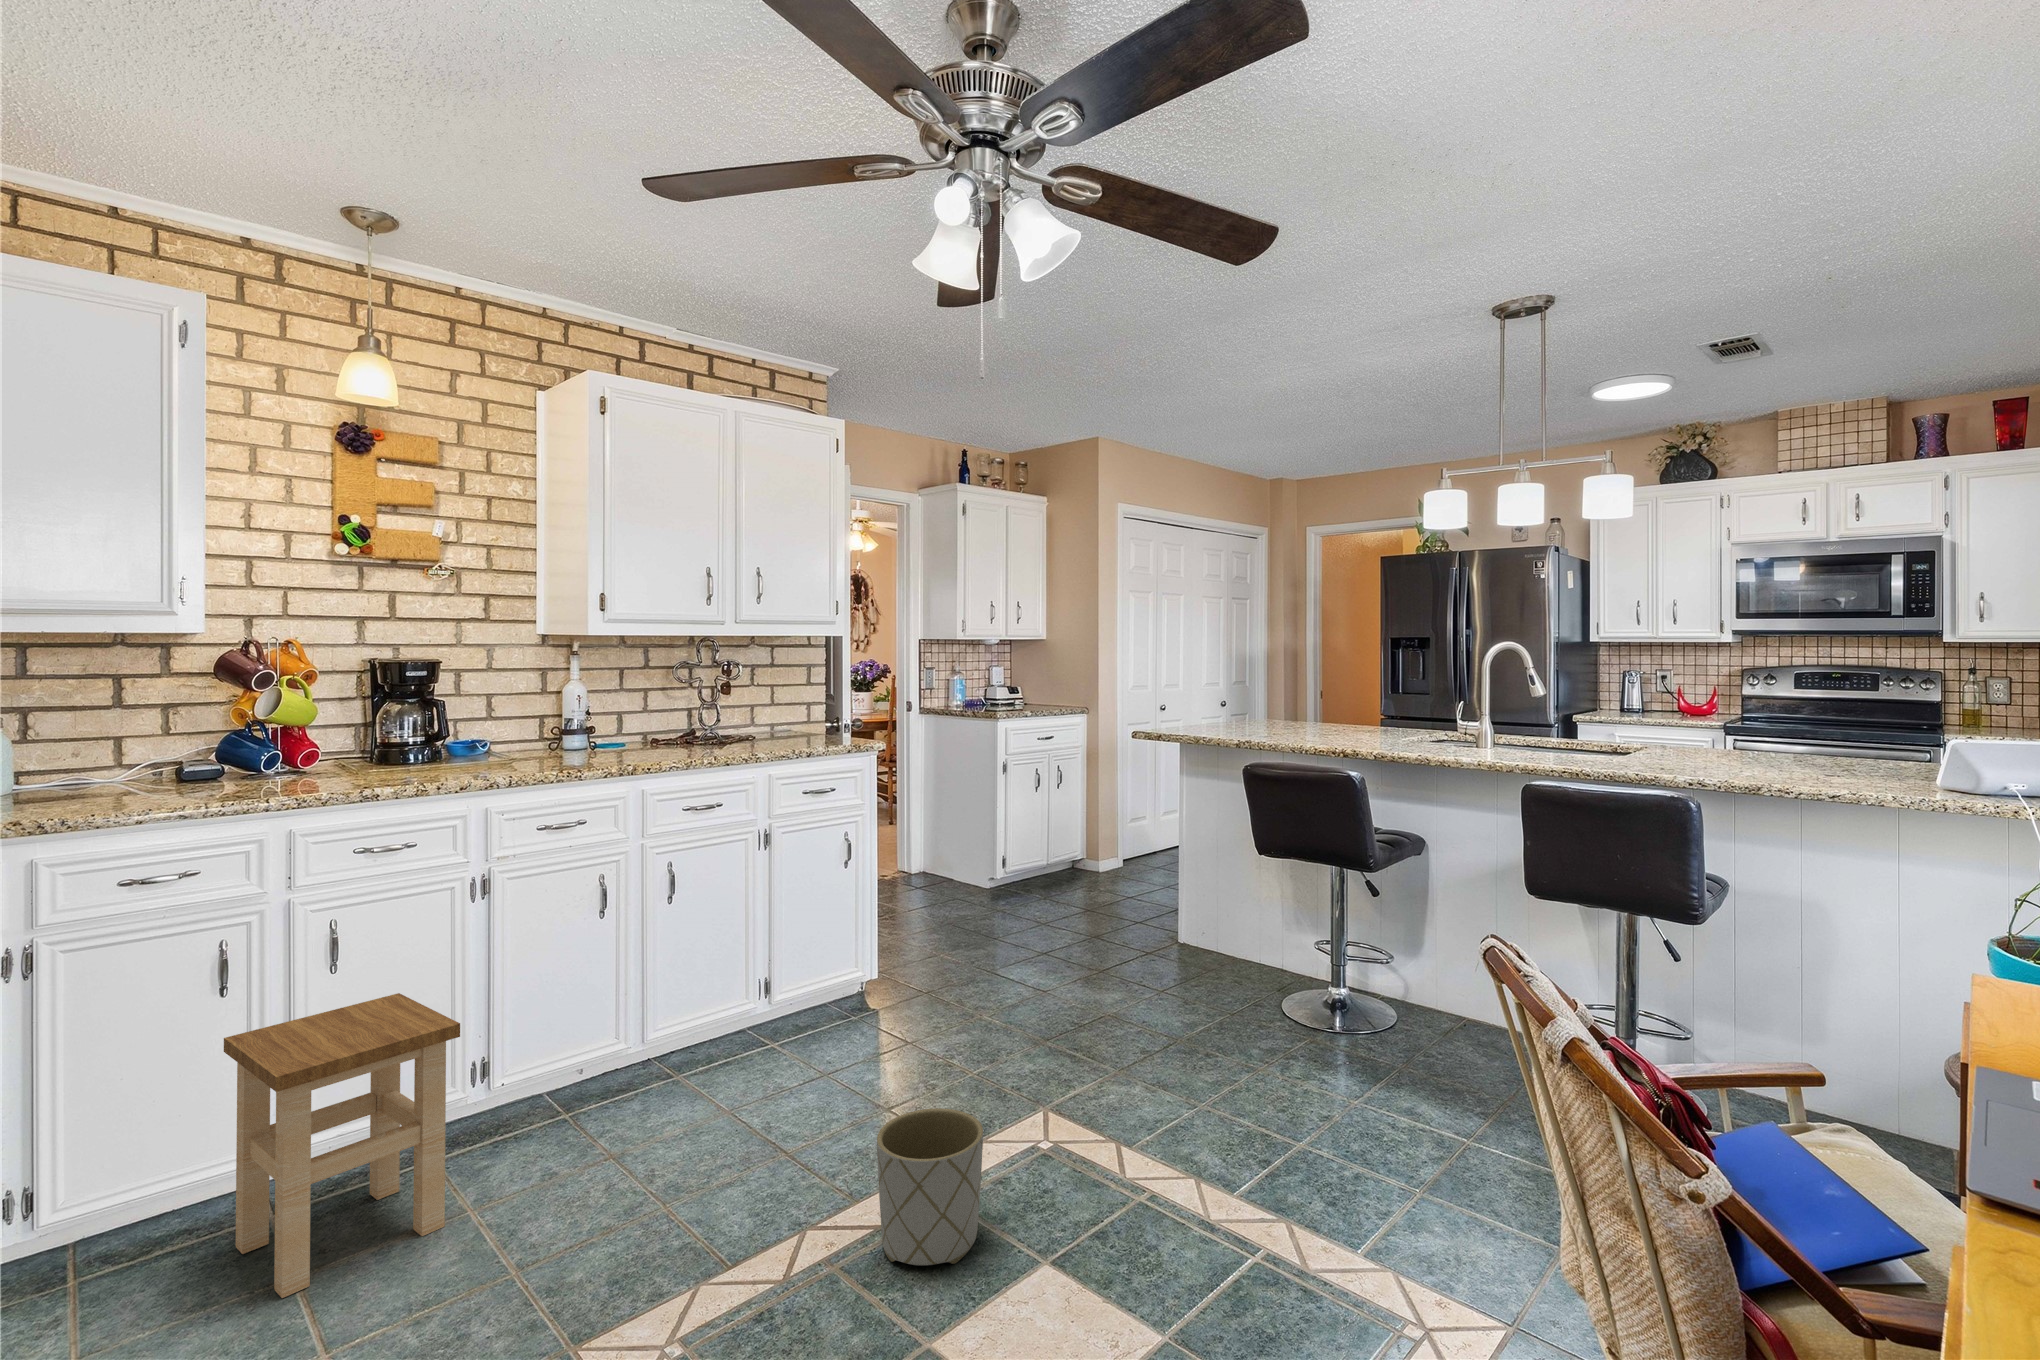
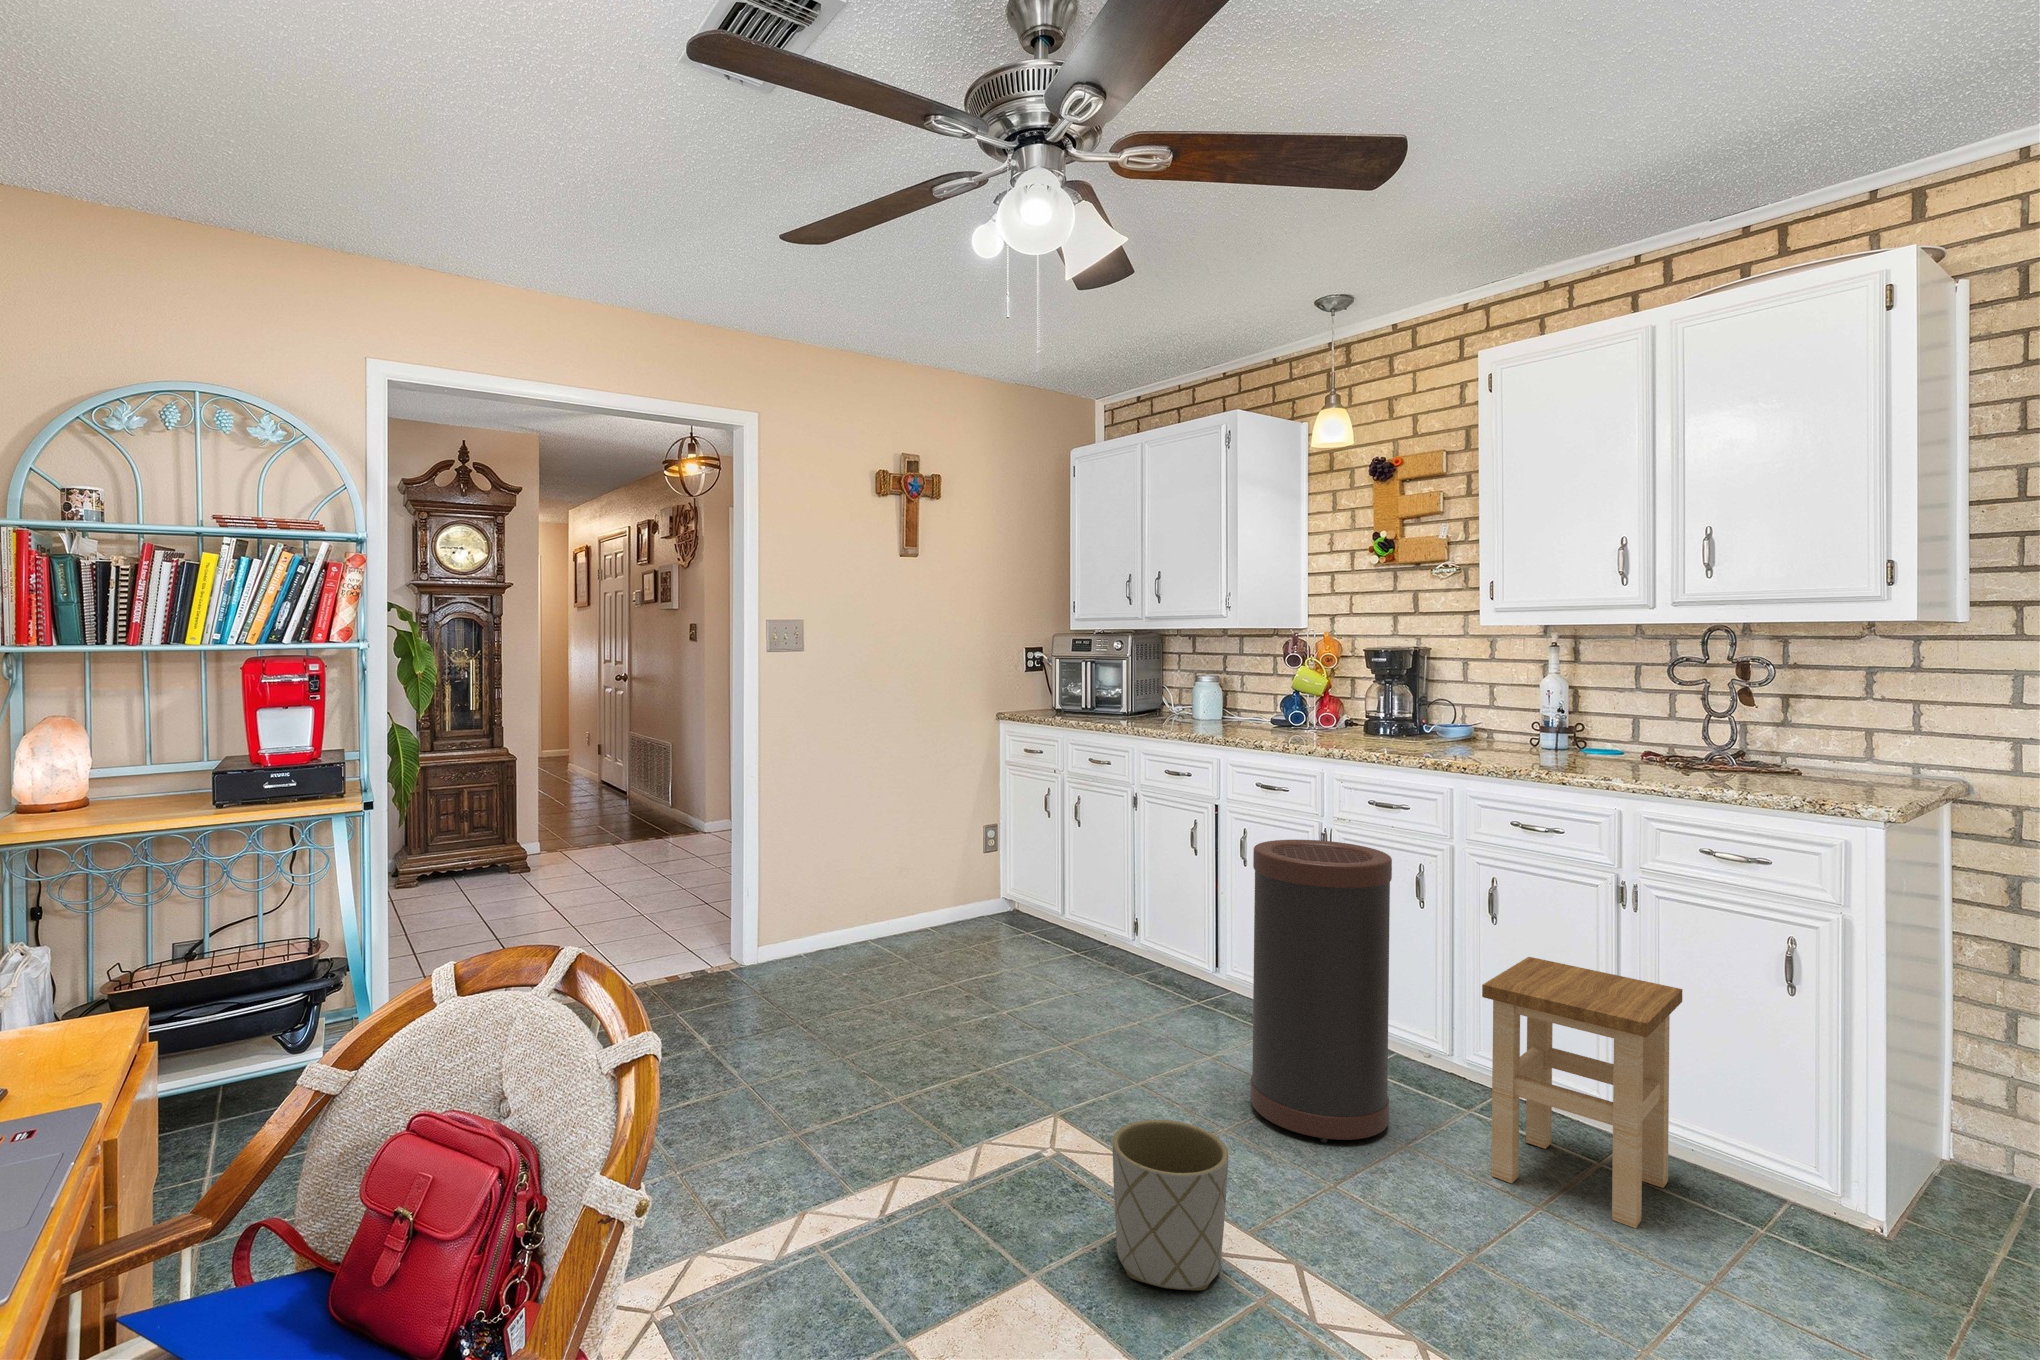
trash can: none [583,861,732,1178] -> present [1250,840,1392,1143]
stool: present [224,993,460,1298] -> present [1482,957,1682,1228]

